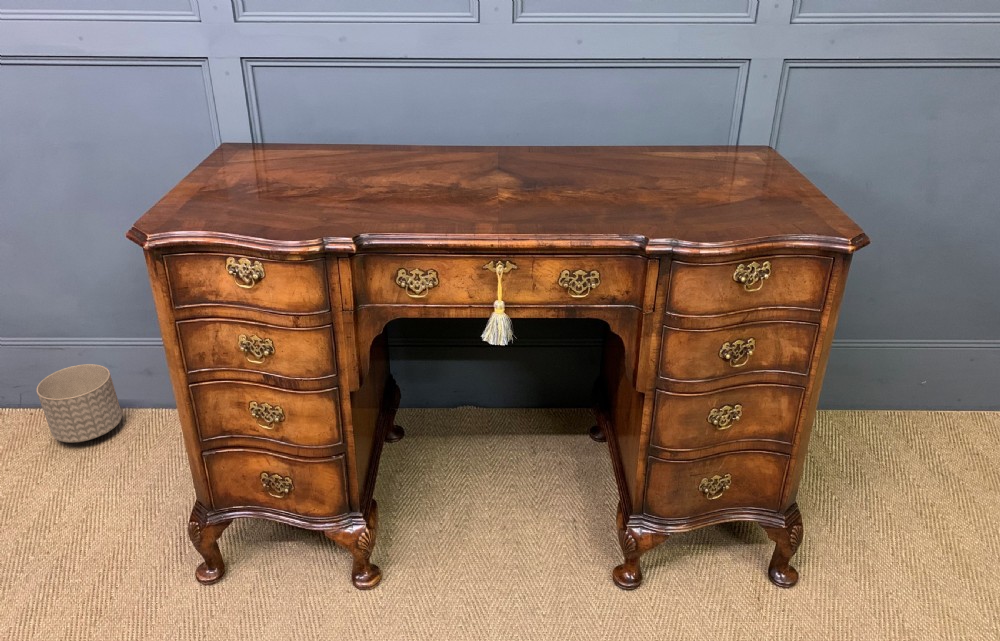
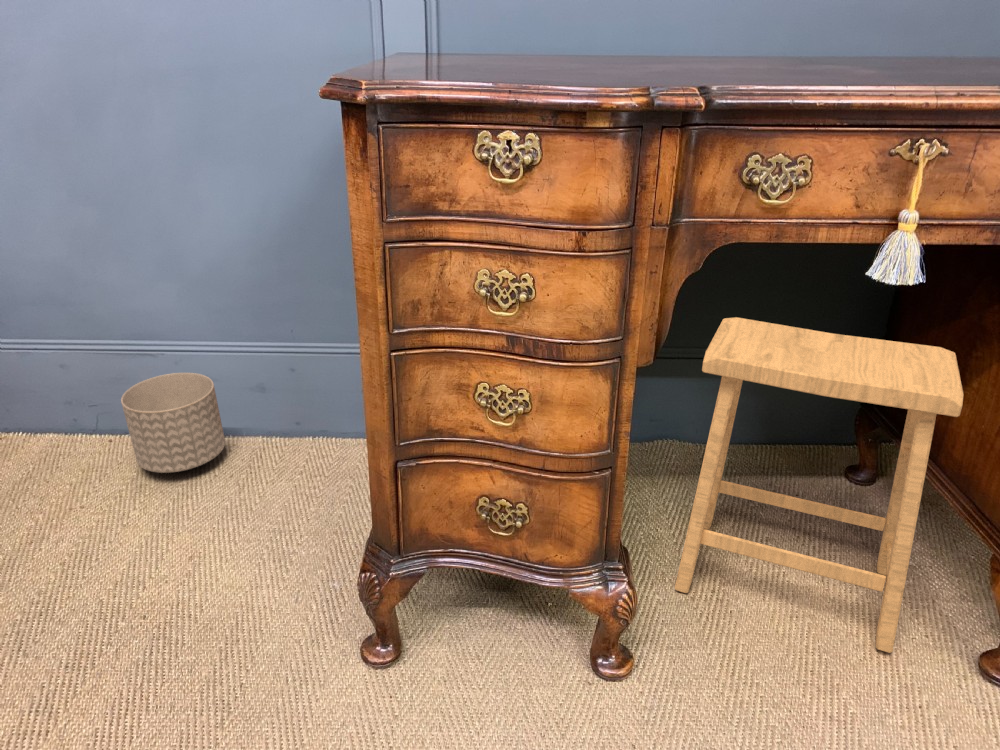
footstool: none [423,338,592,567] -> present [675,317,964,653]

